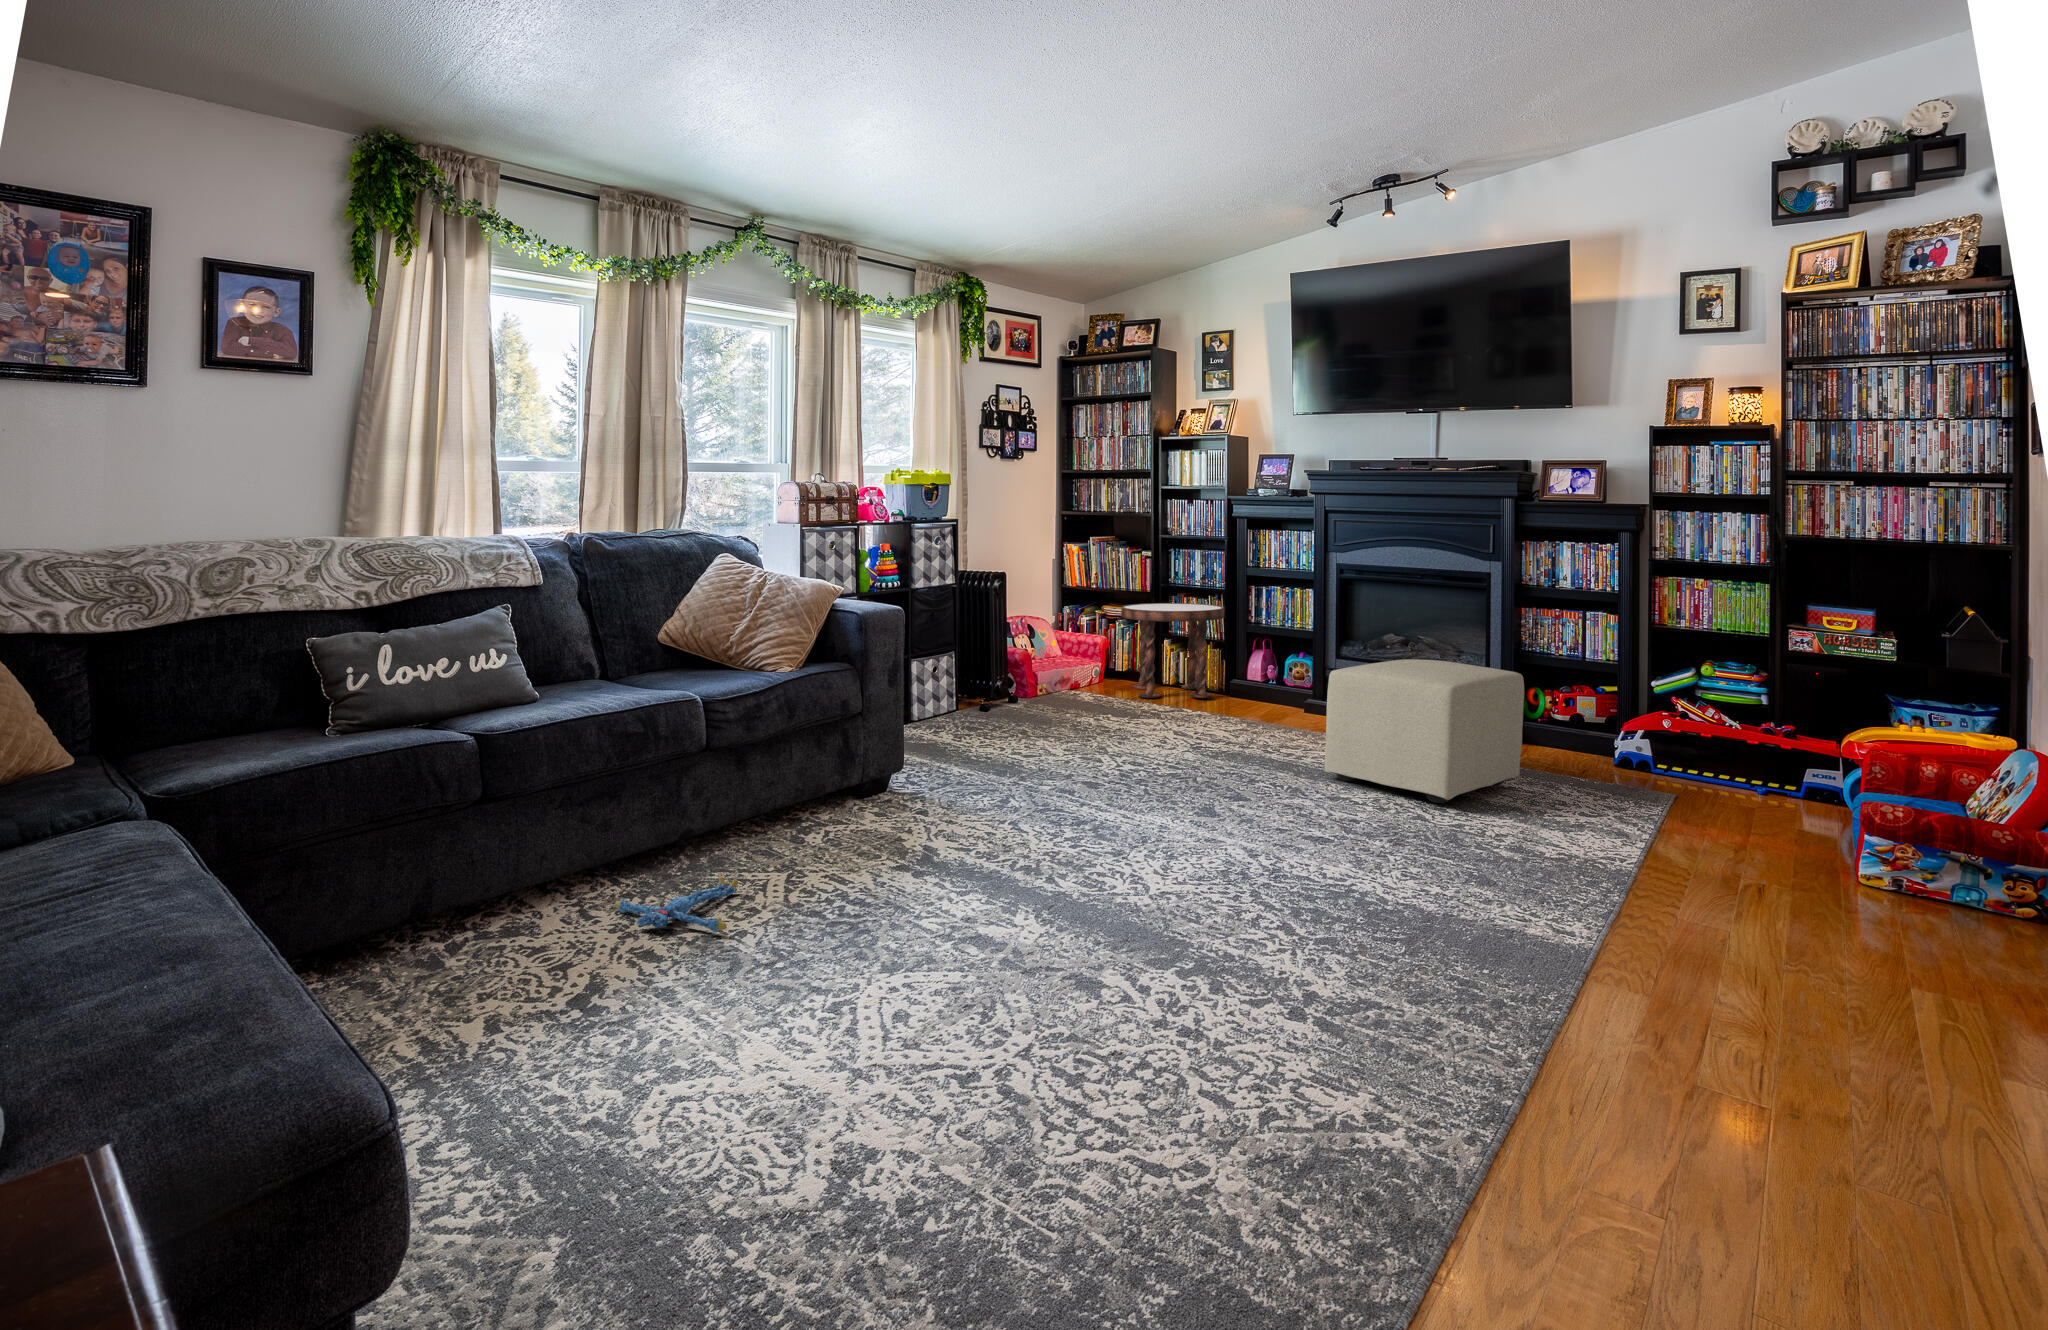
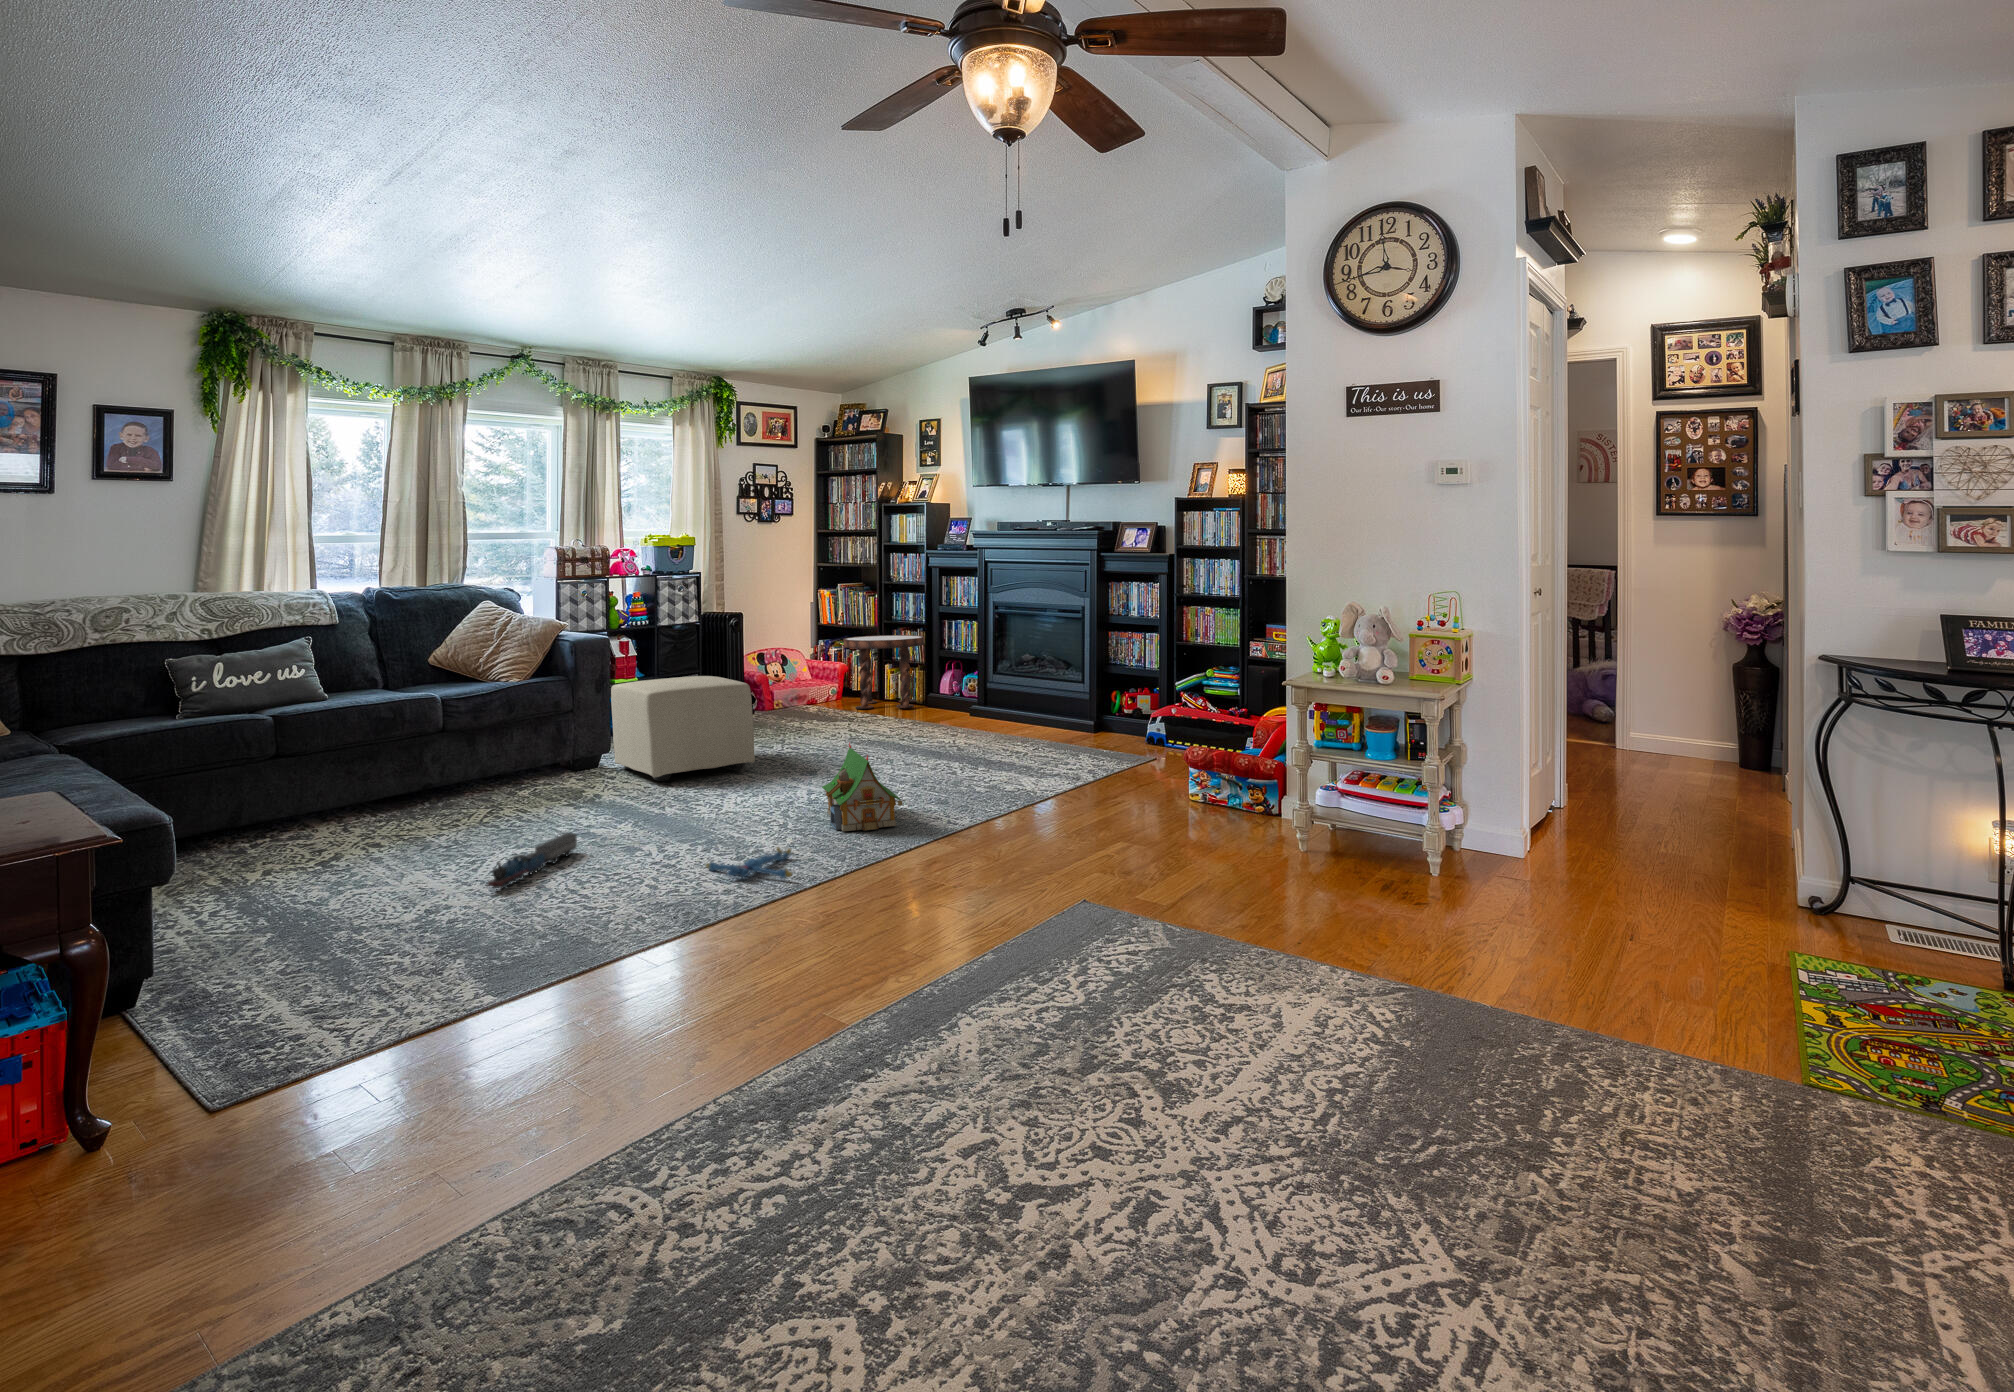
ottoman: present [1324,659,1524,803] -> present [611,676,755,781]
toy house: none [1306,789,1486,952] -> present [822,742,904,831]
plush toy: present [615,877,738,932] -> present [706,848,792,878]
toy train: none [913,960,997,1111] -> present [487,833,577,888]

